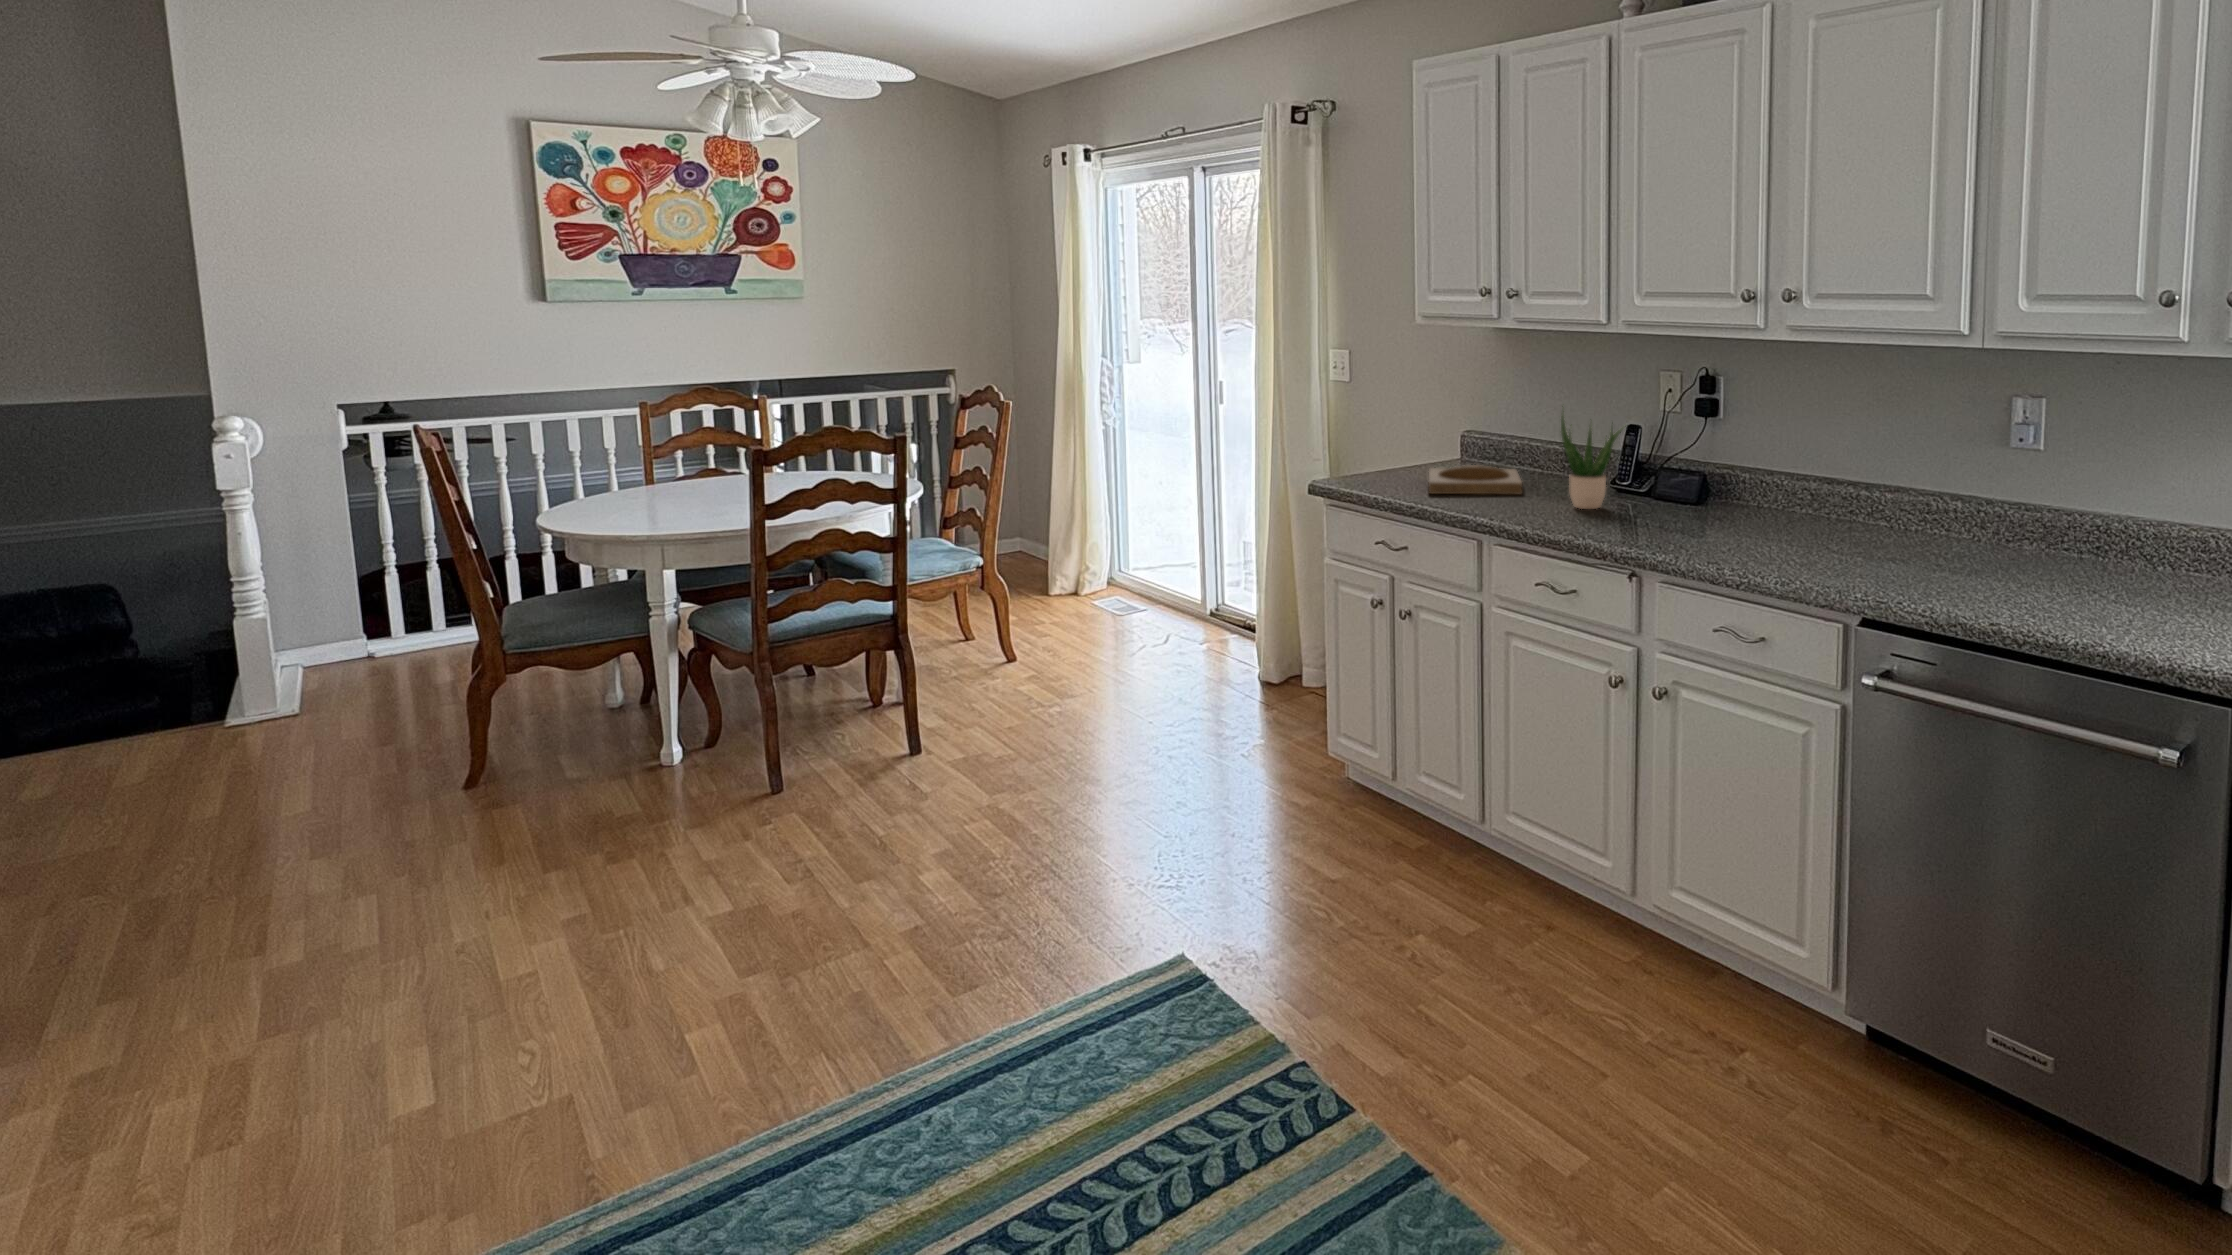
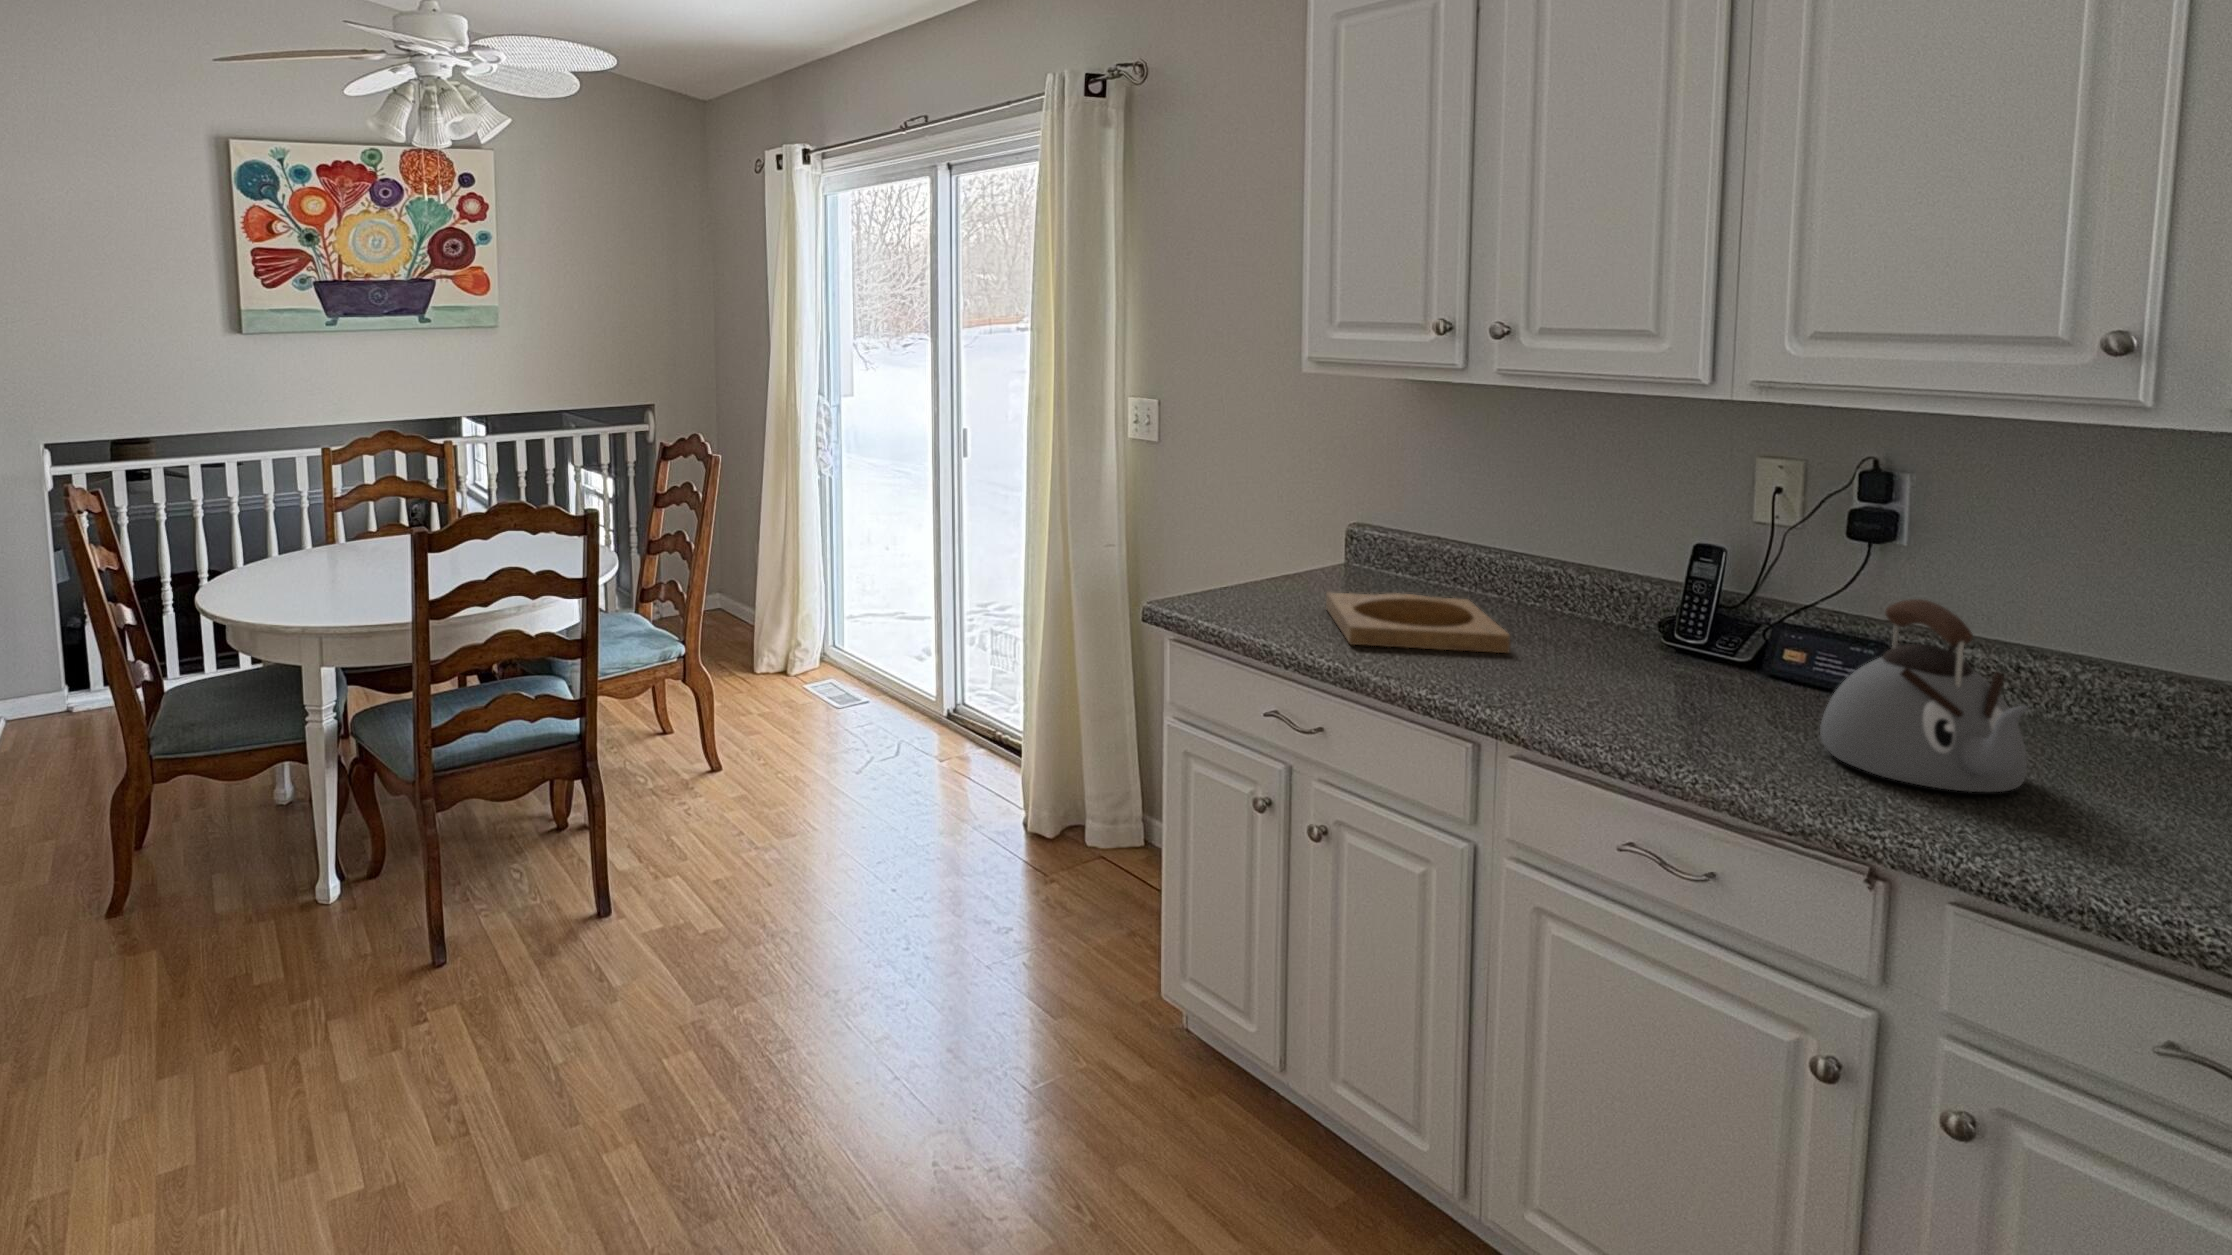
potted plant: present [1561,406,1626,509] -> none [1602,518,1736,701]
kettle: none [1643,435,1728,533] -> present [1820,599,2028,792]

